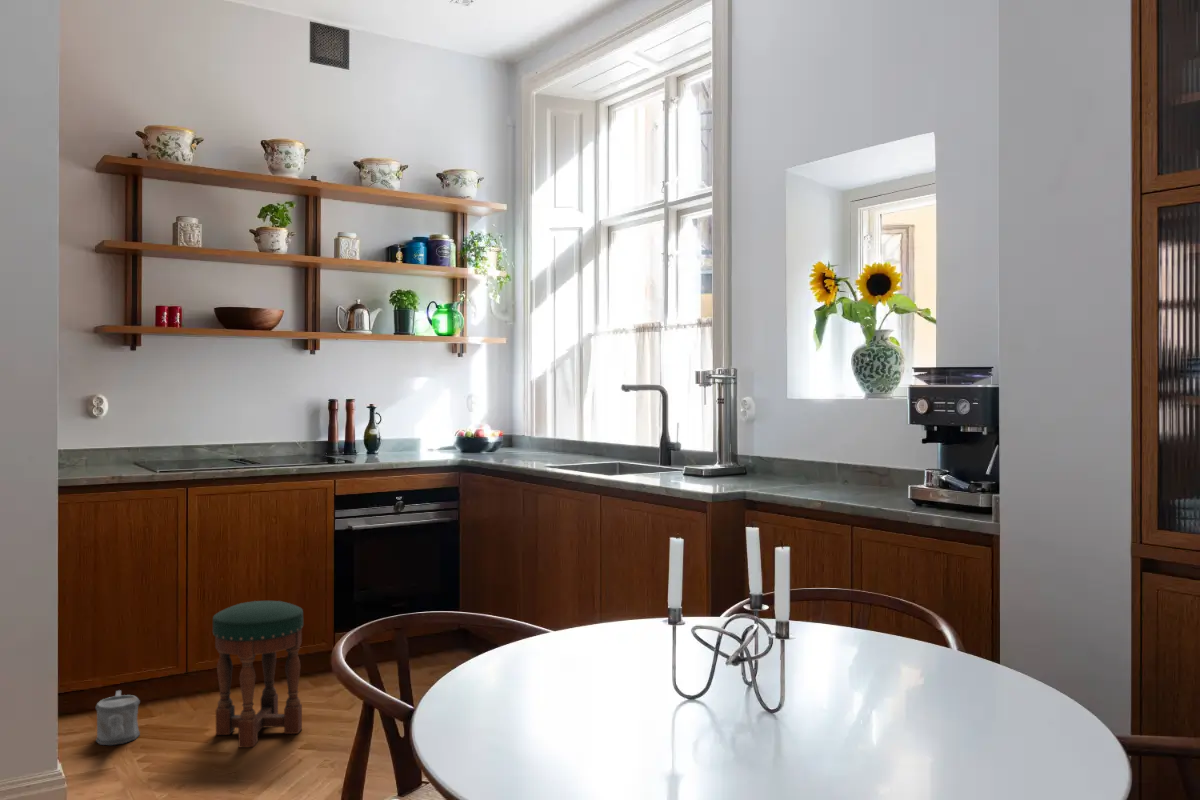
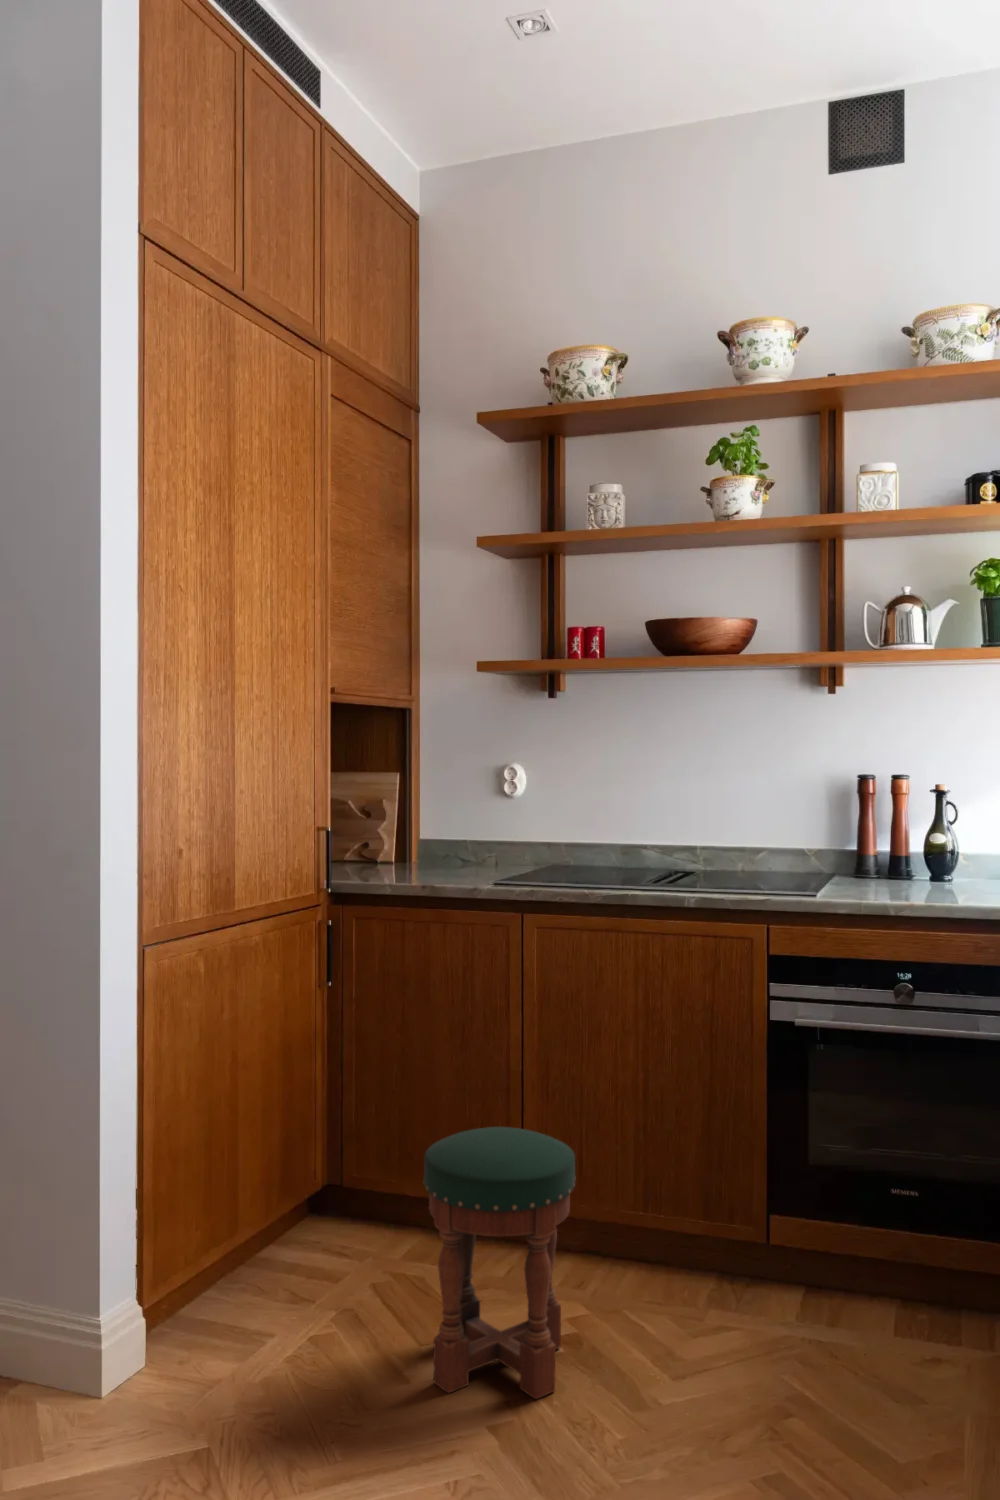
watering can: present [96,690,140,745] -> none [293,1210,394,1299]

